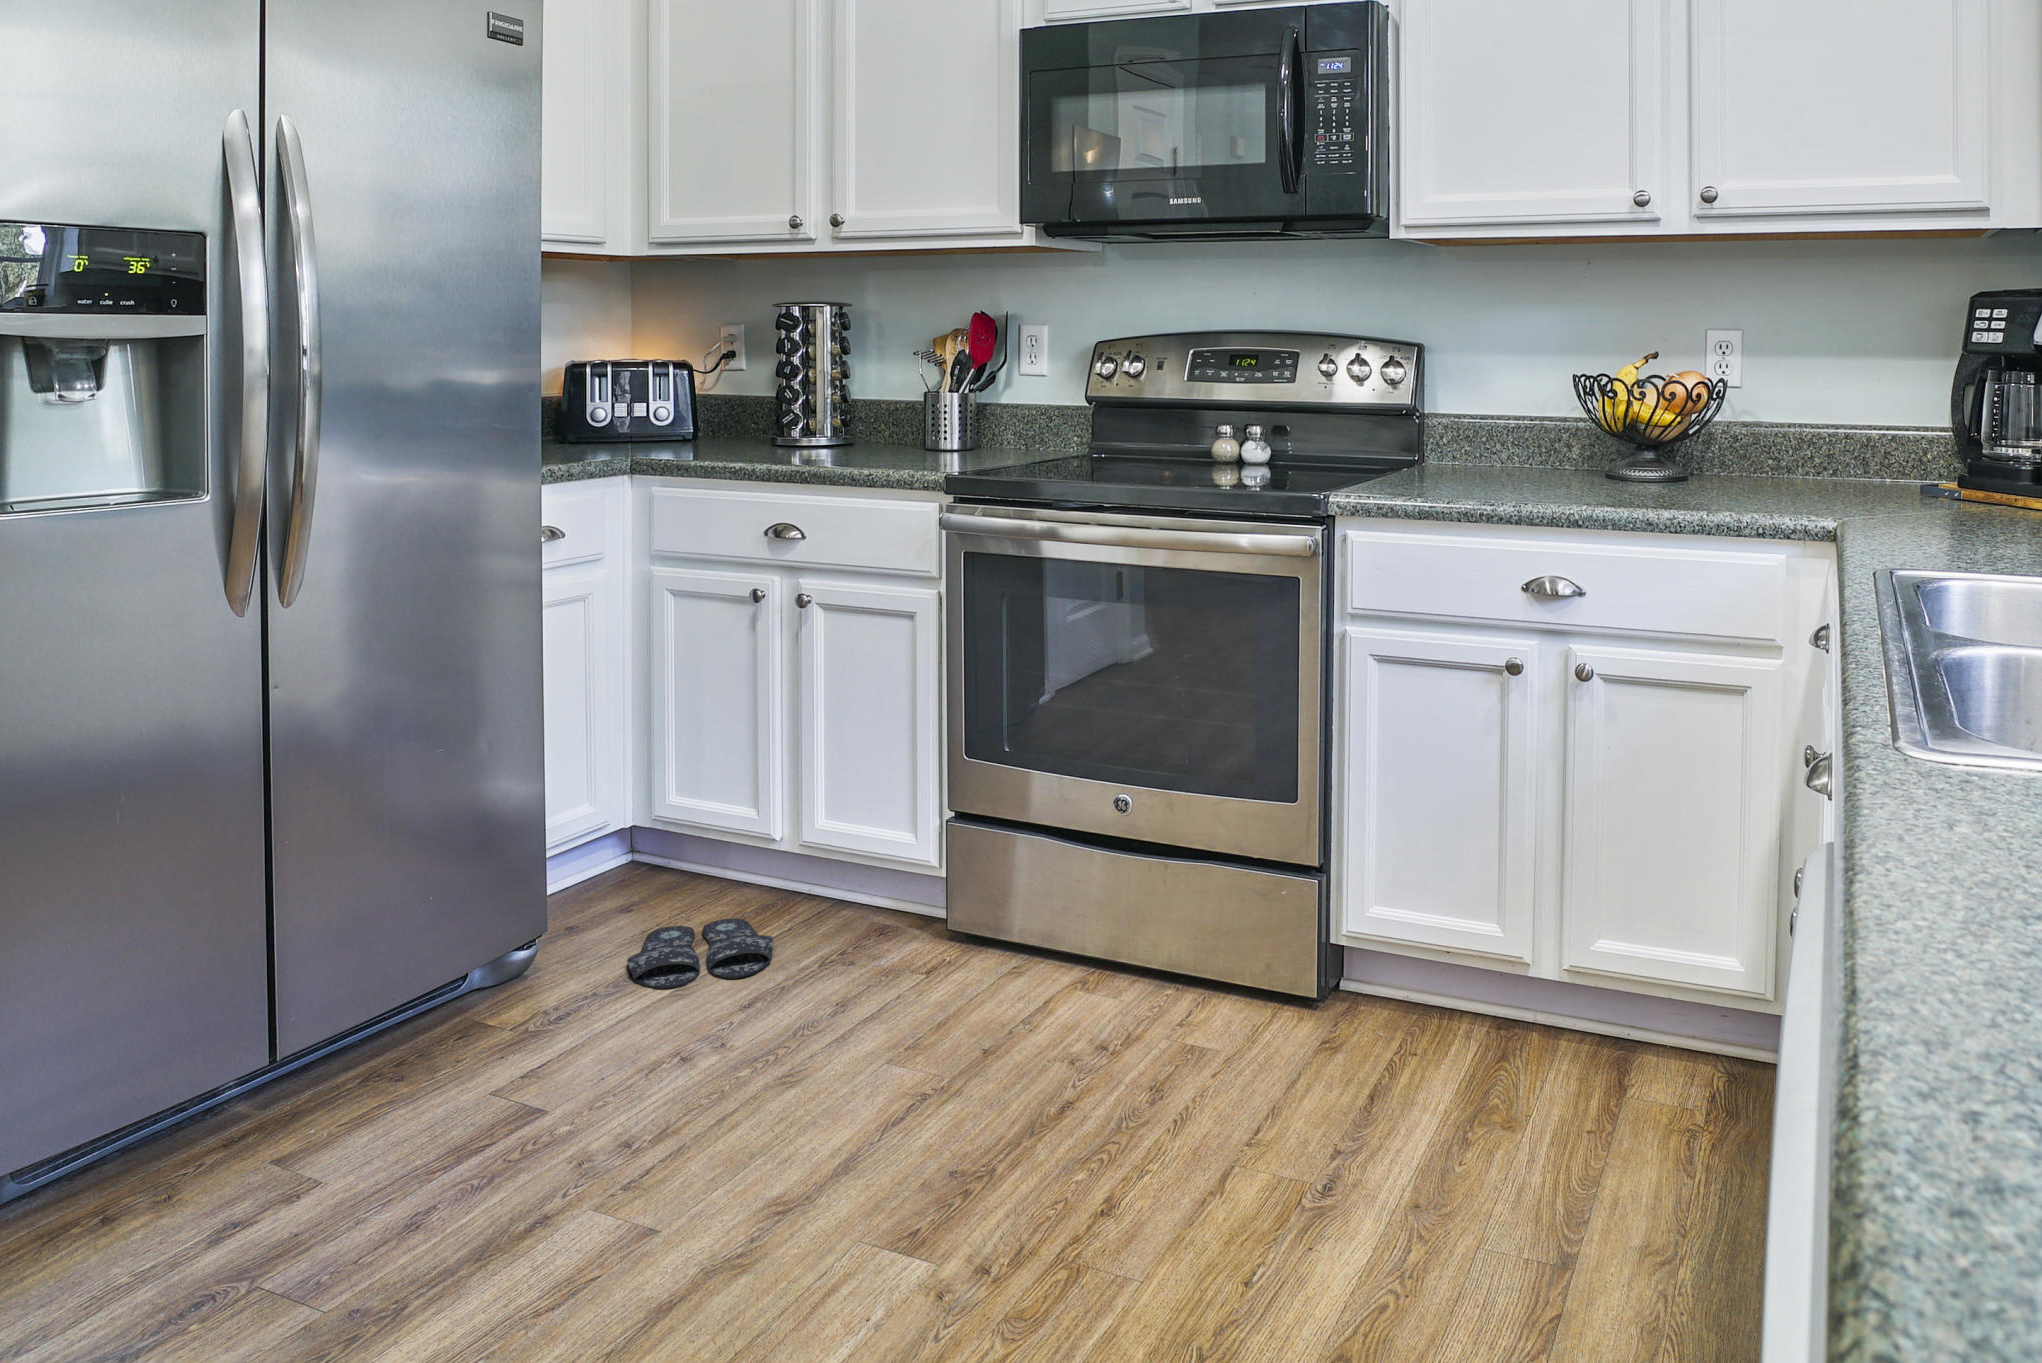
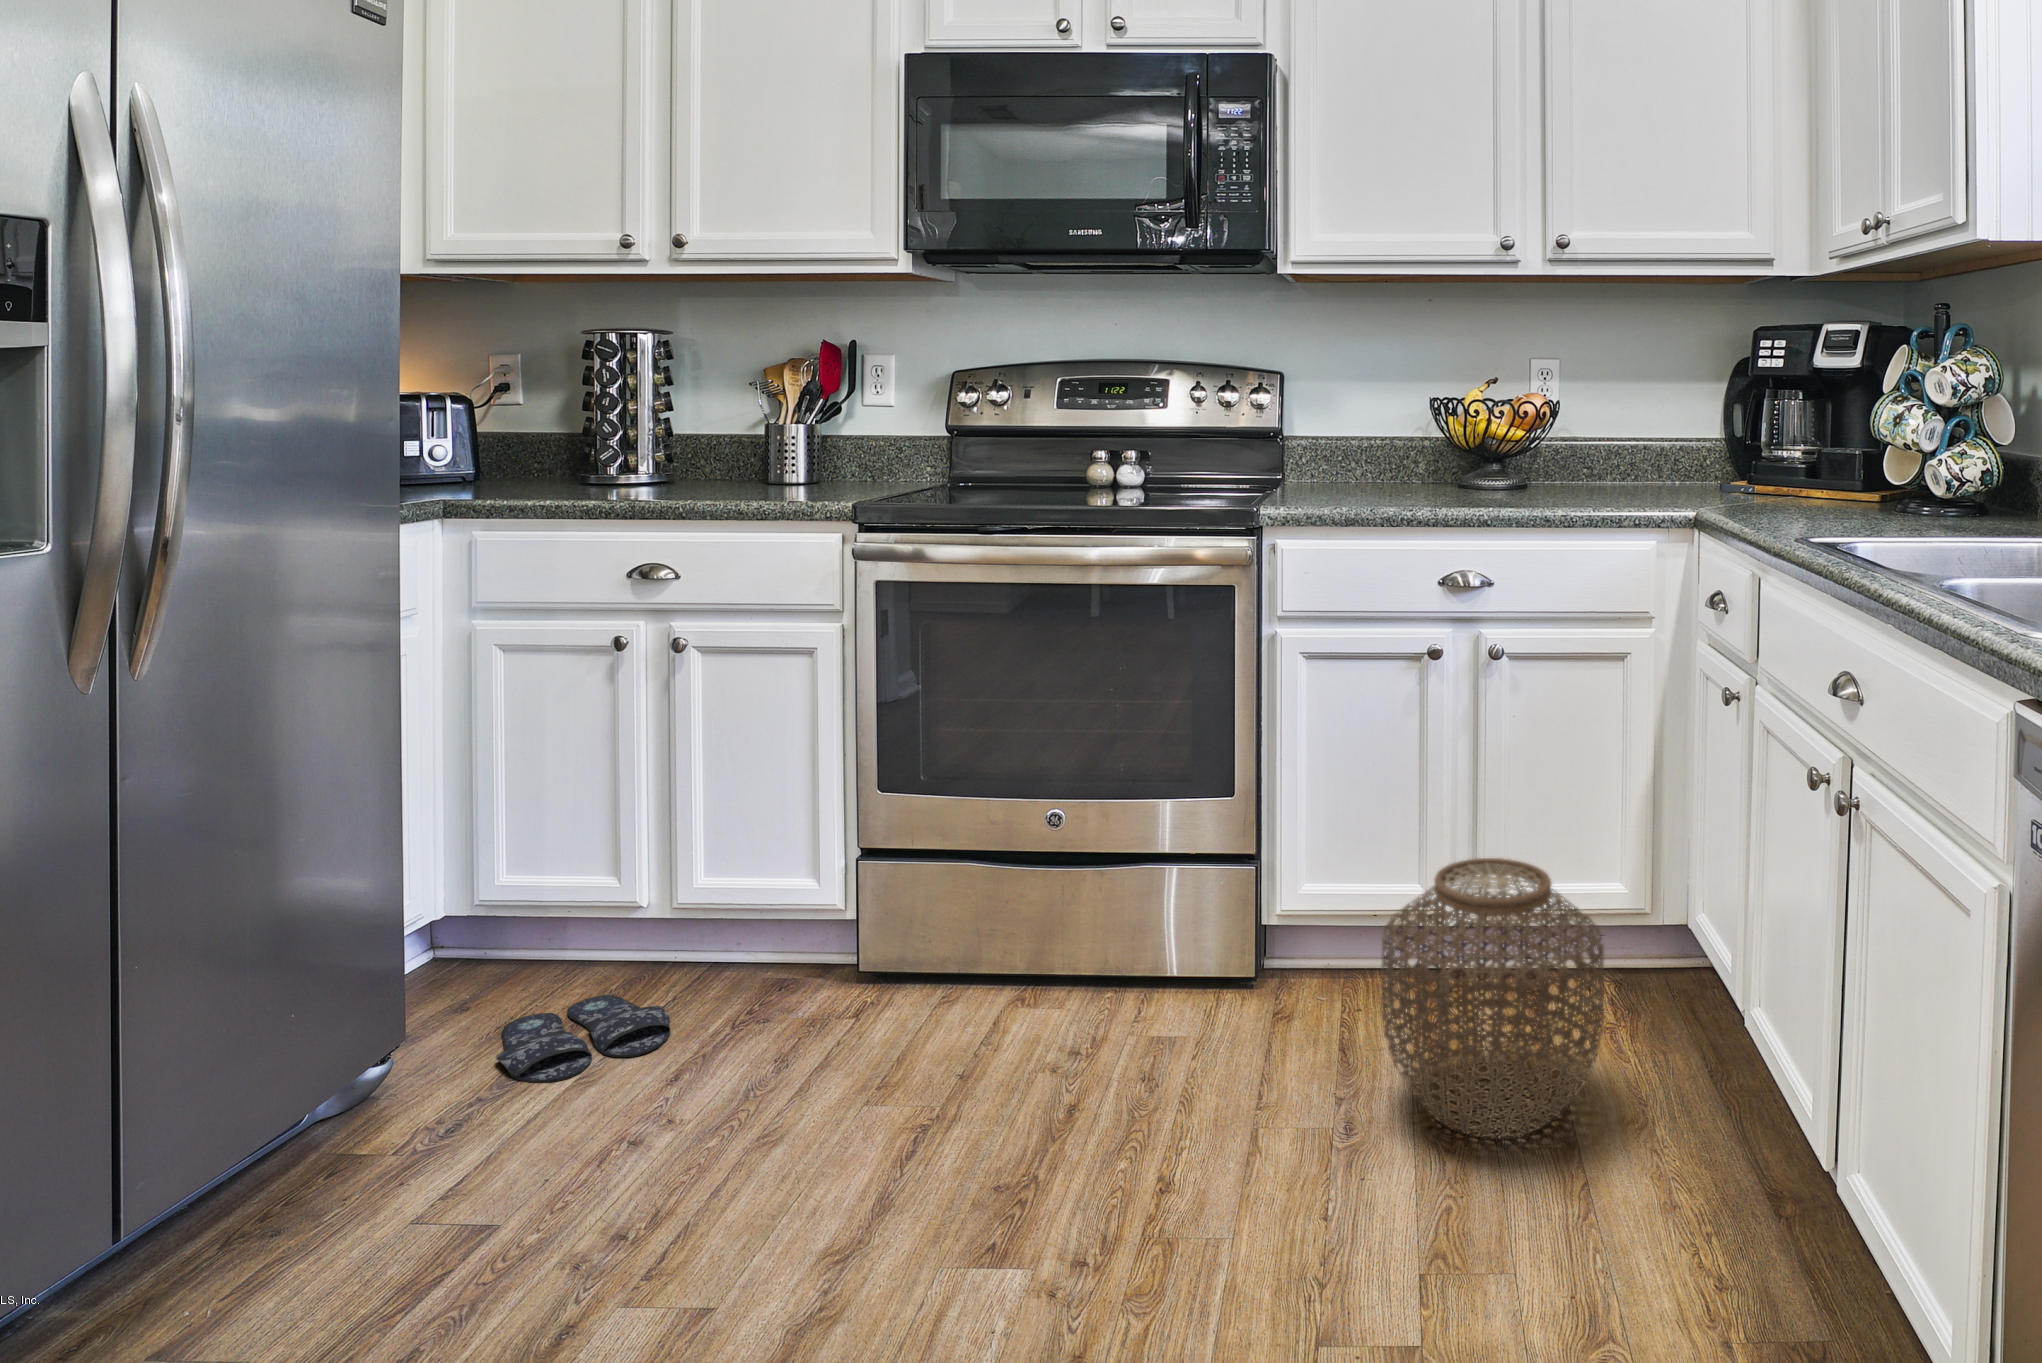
woven basket: none [1371,911,1635,1244] -> present [1381,858,1604,1138]

